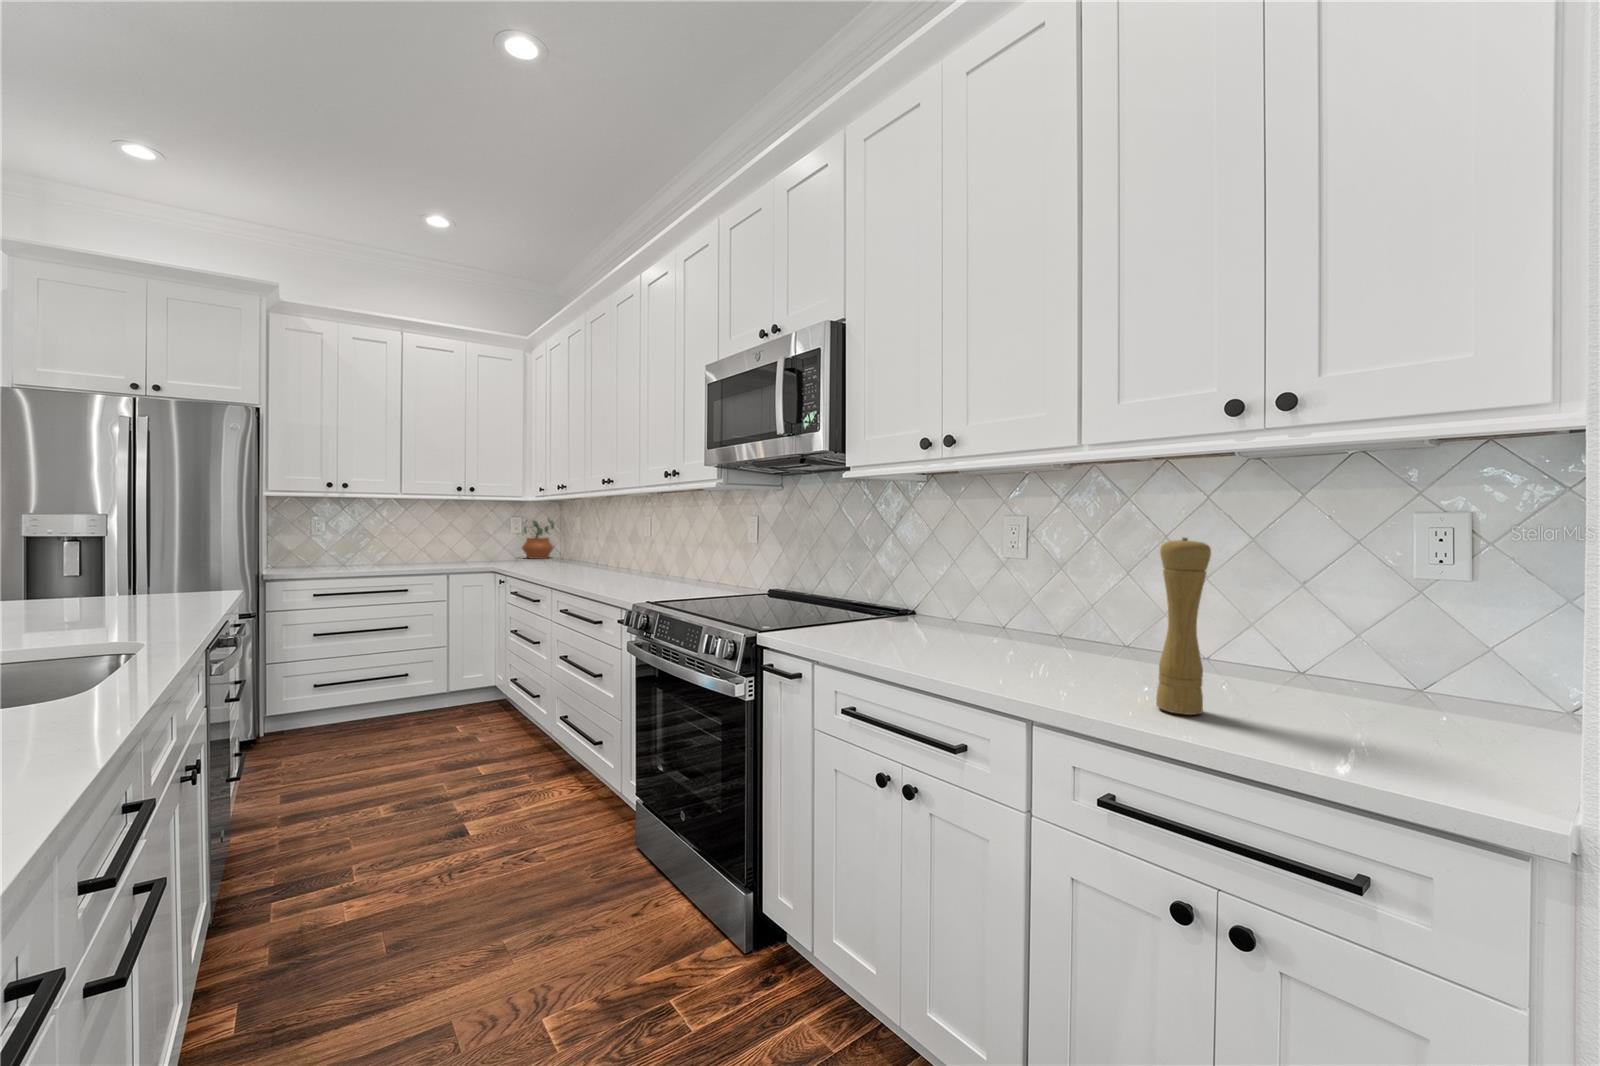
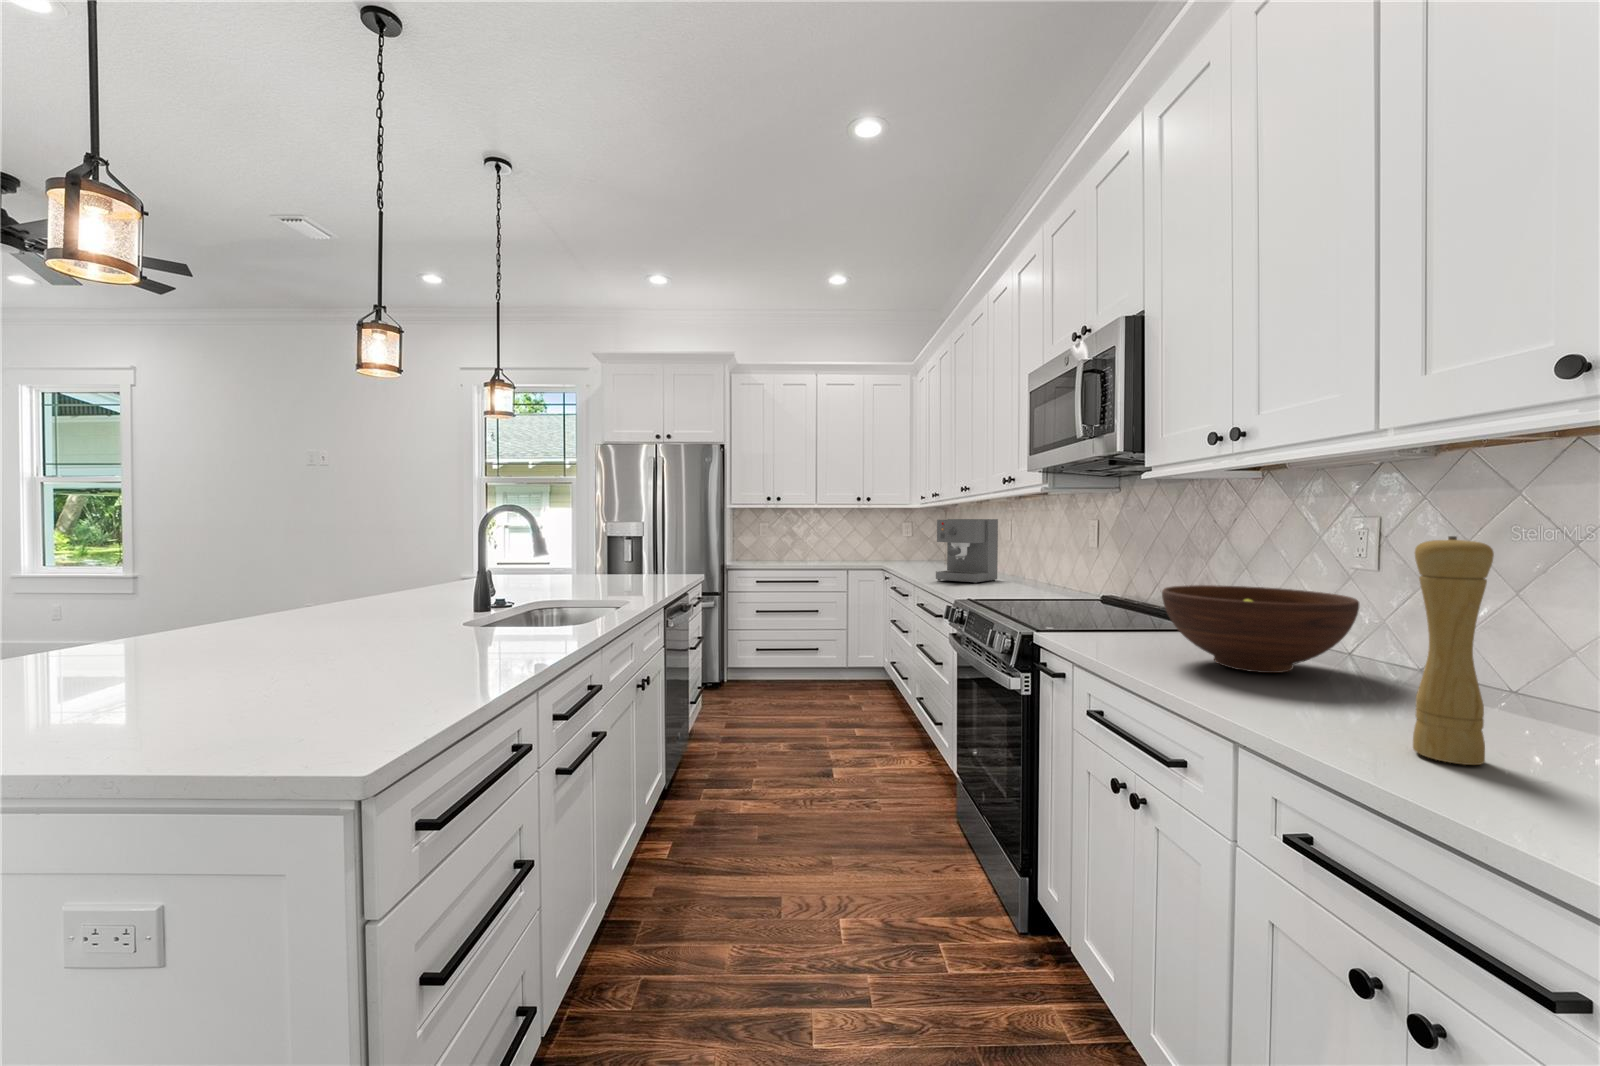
coffee maker: none [584,511,651,582] -> present [936,519,998,583]
potted plant: present [522,520,554,559] -> none [910,526,937,562]
fruit bowl: none [904,579,1050,654] -> present [1162,585,1359,673]

